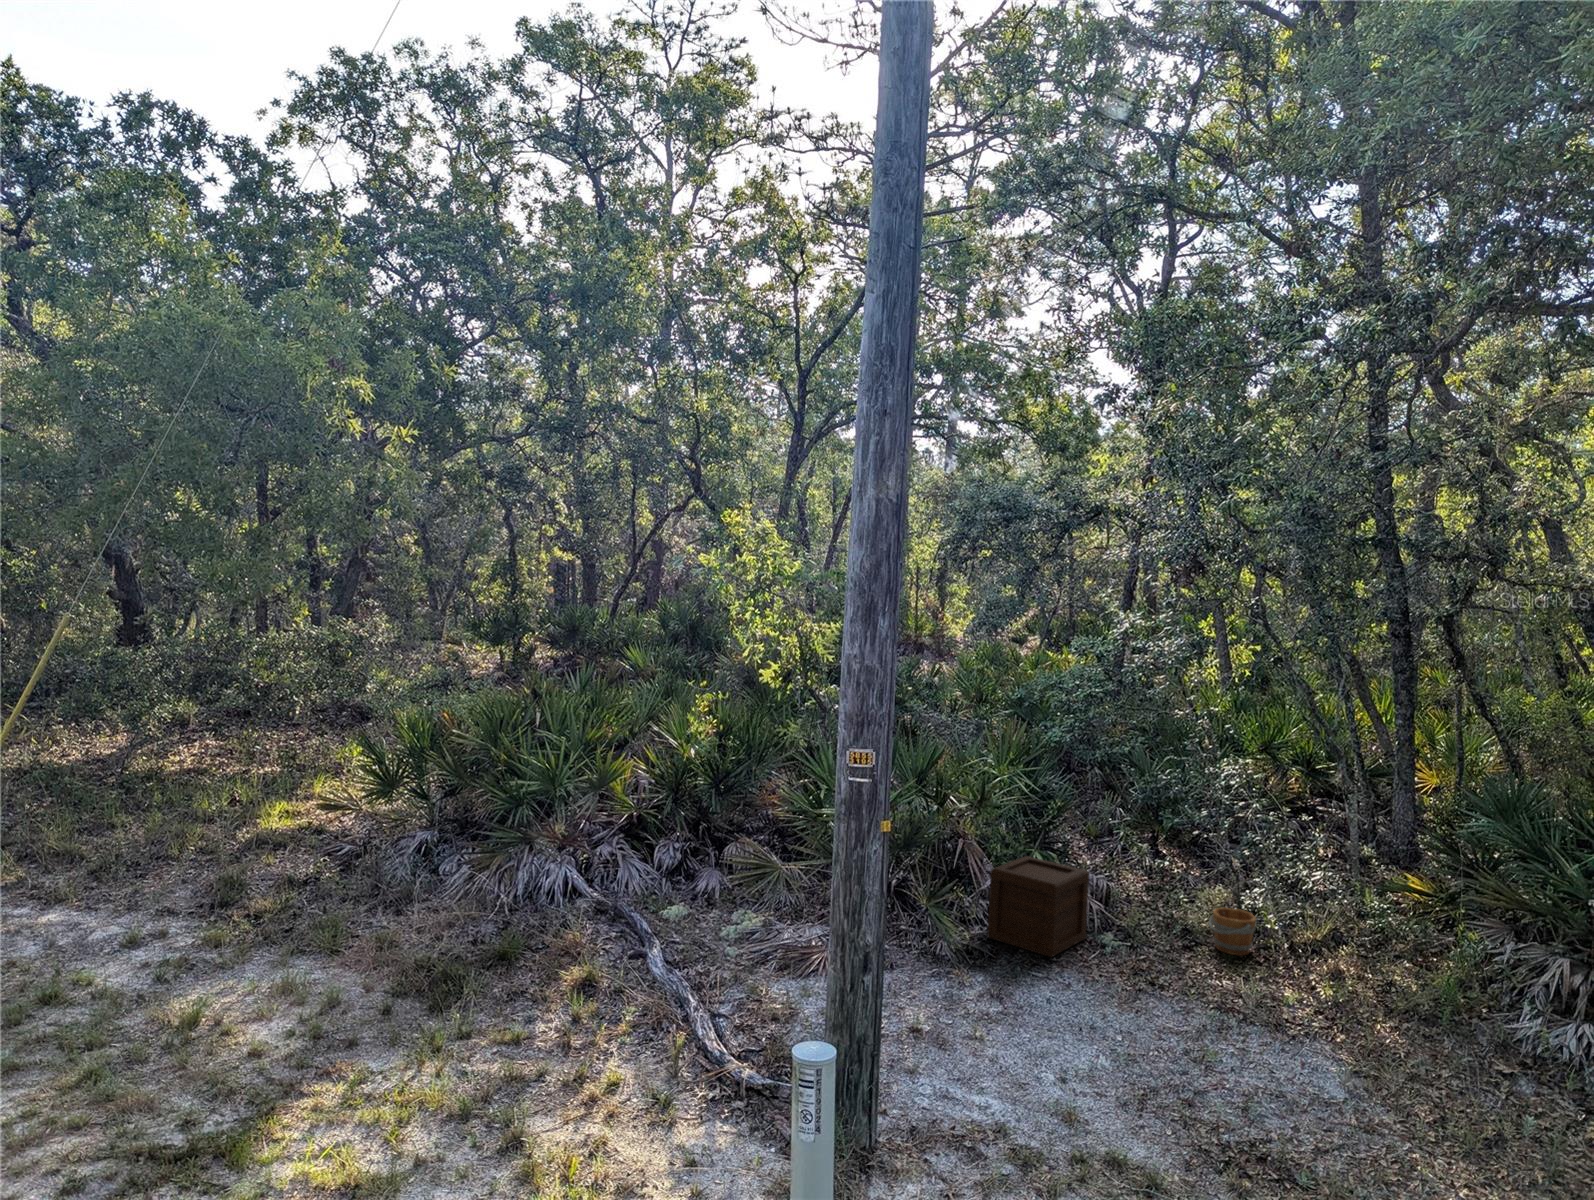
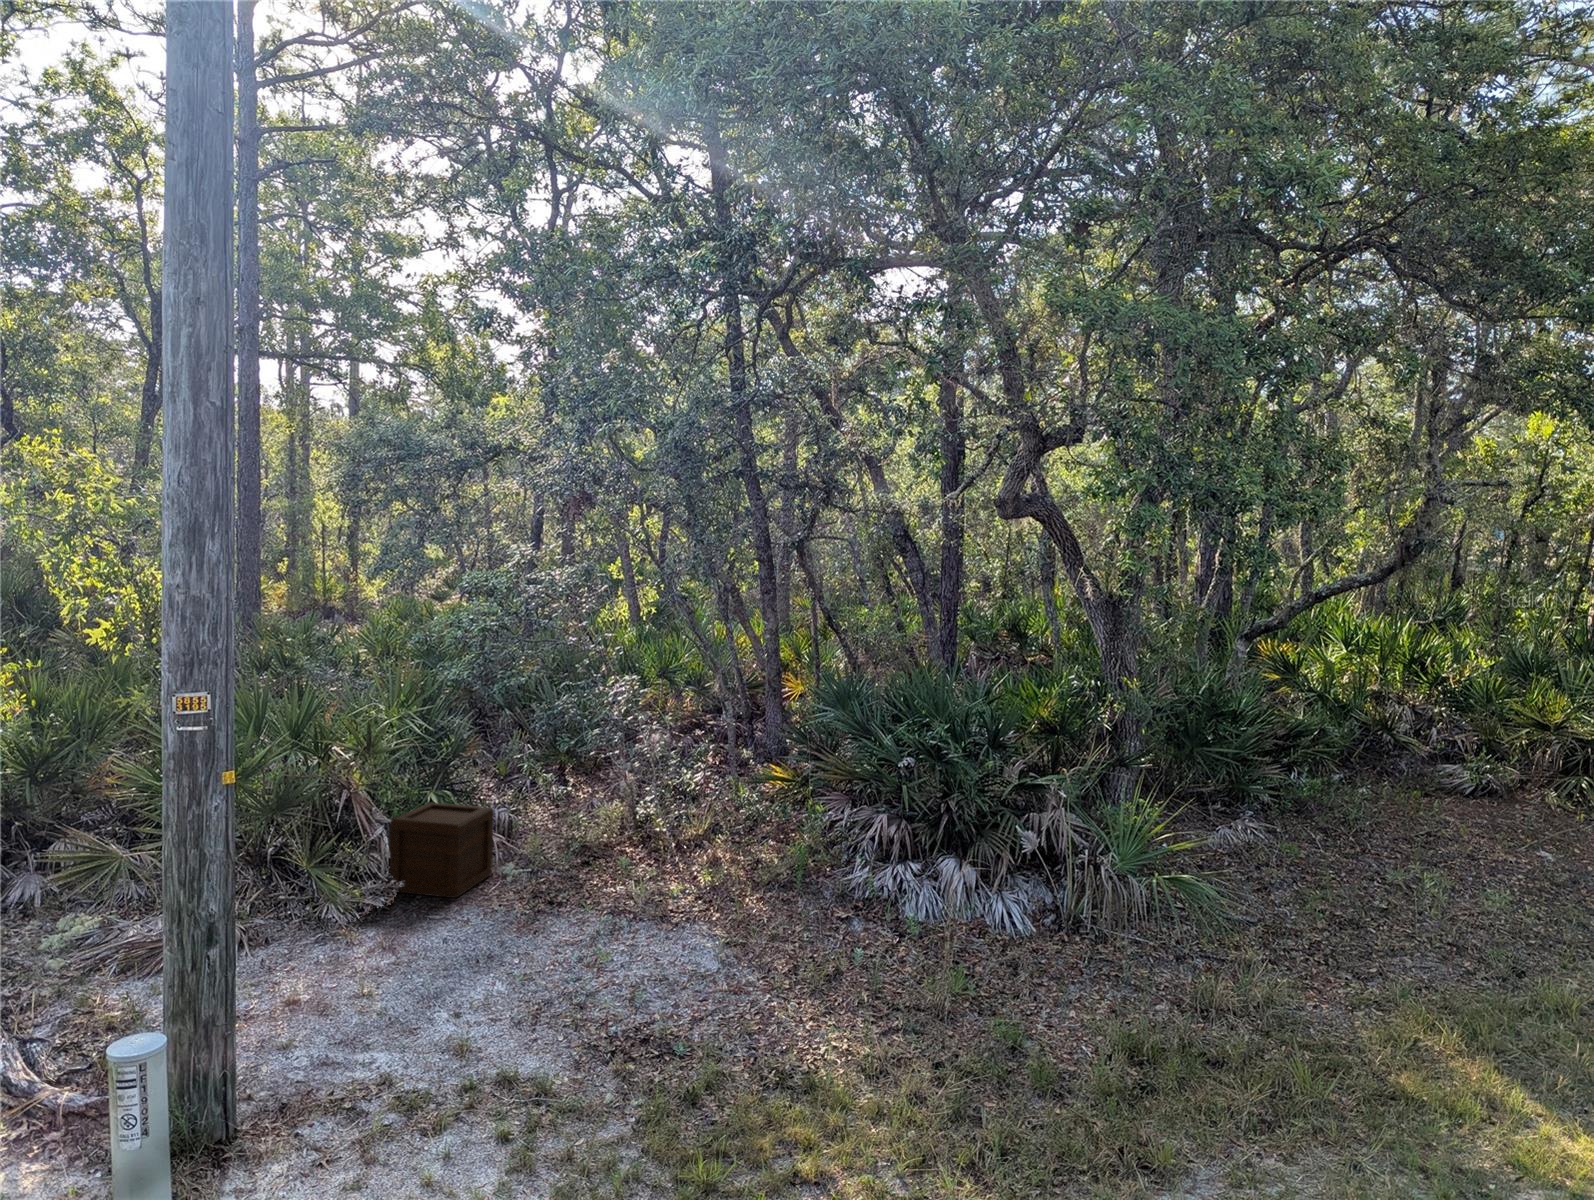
bucket: present [1209,908,1256,956] -> none [606,823,647,864]

